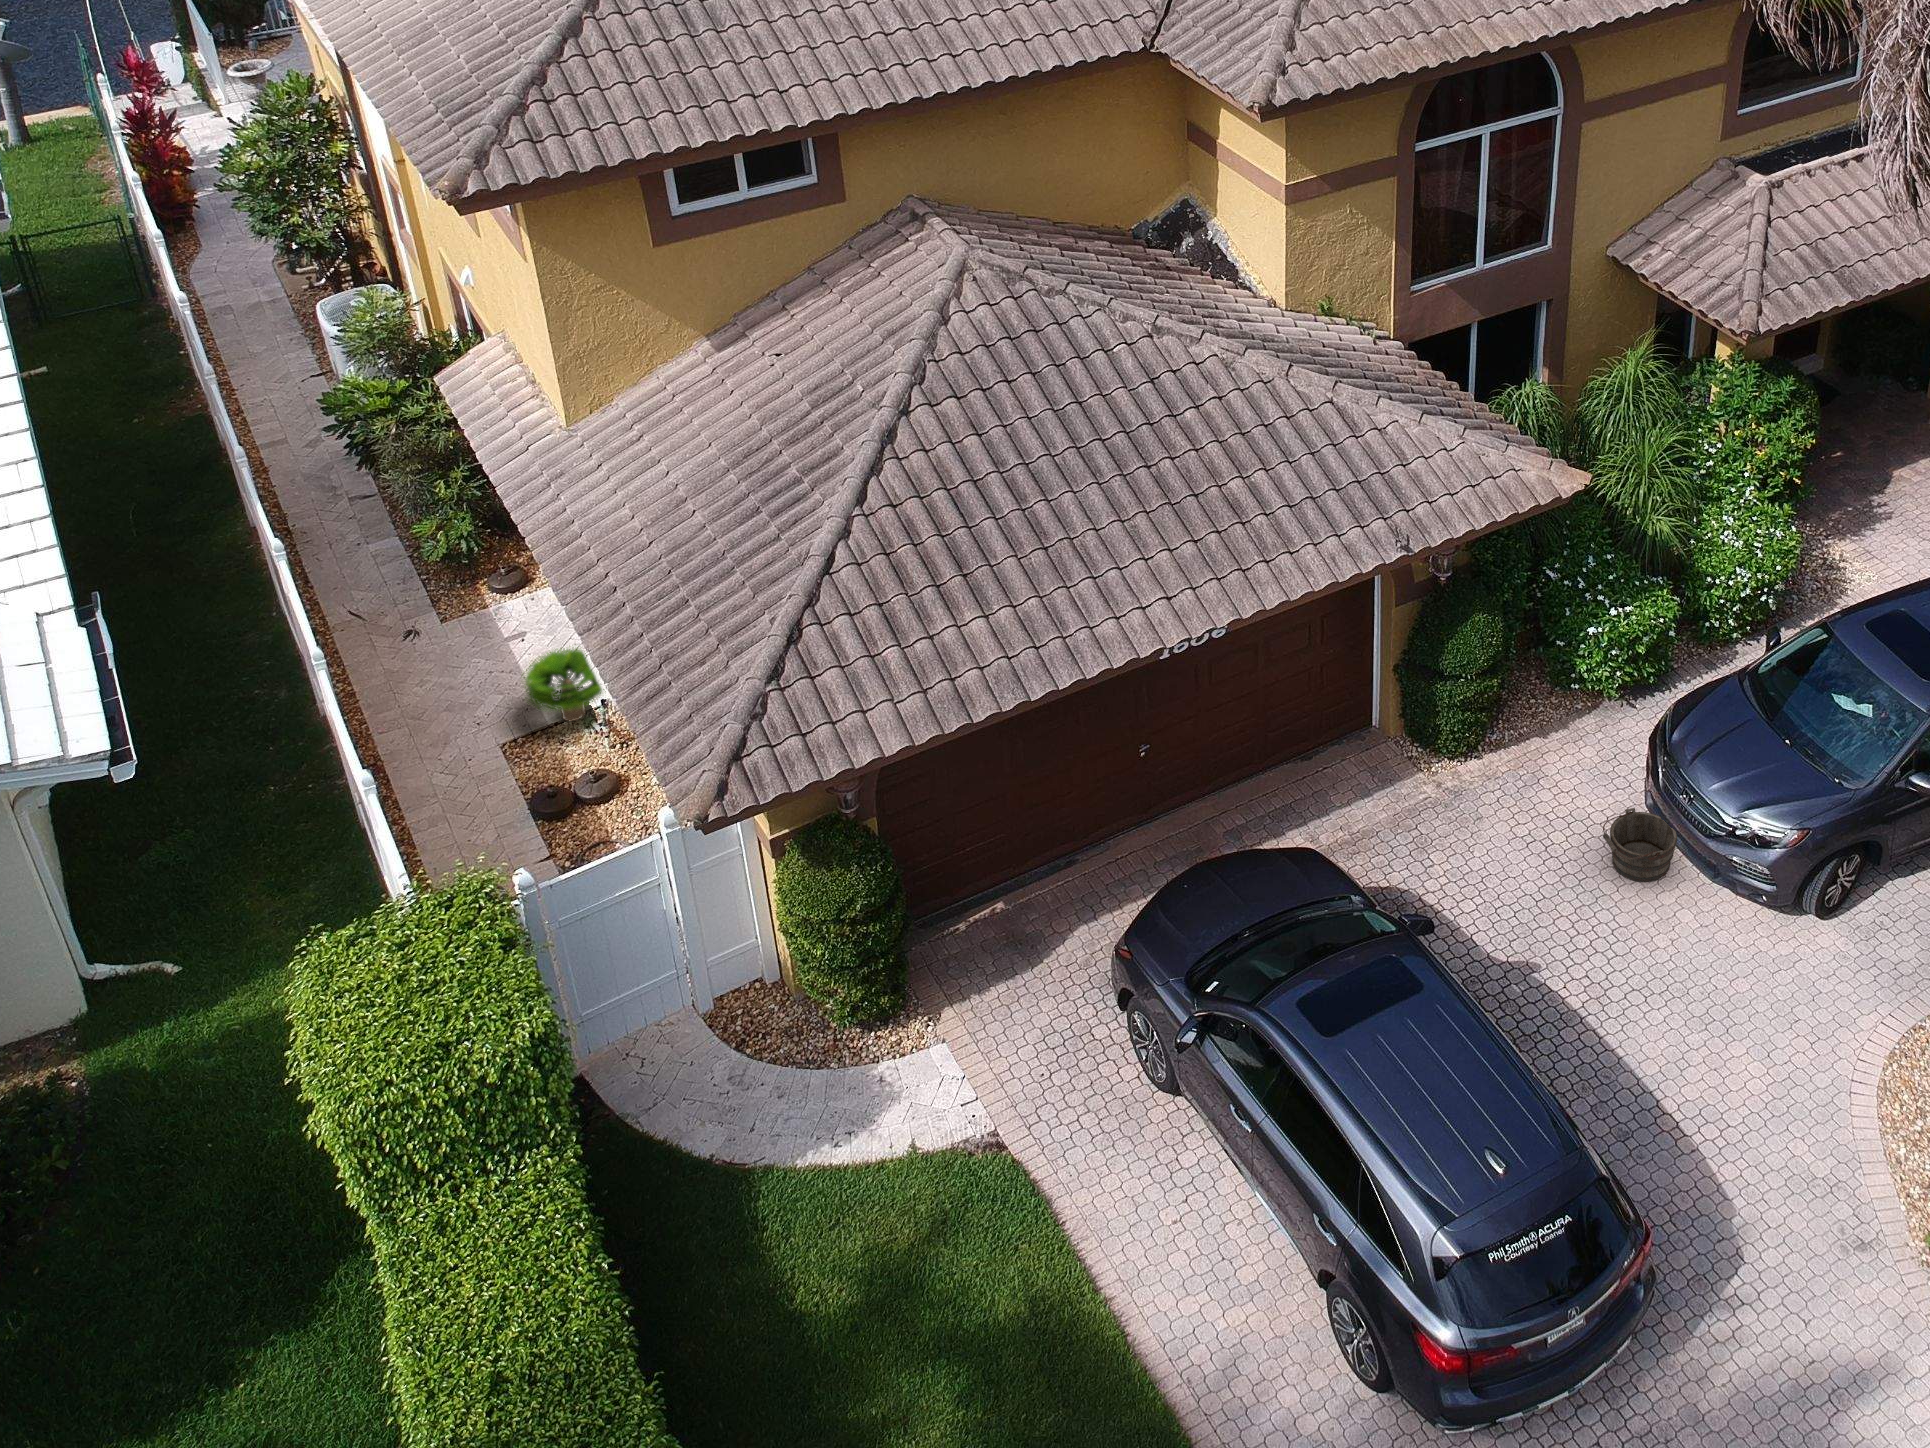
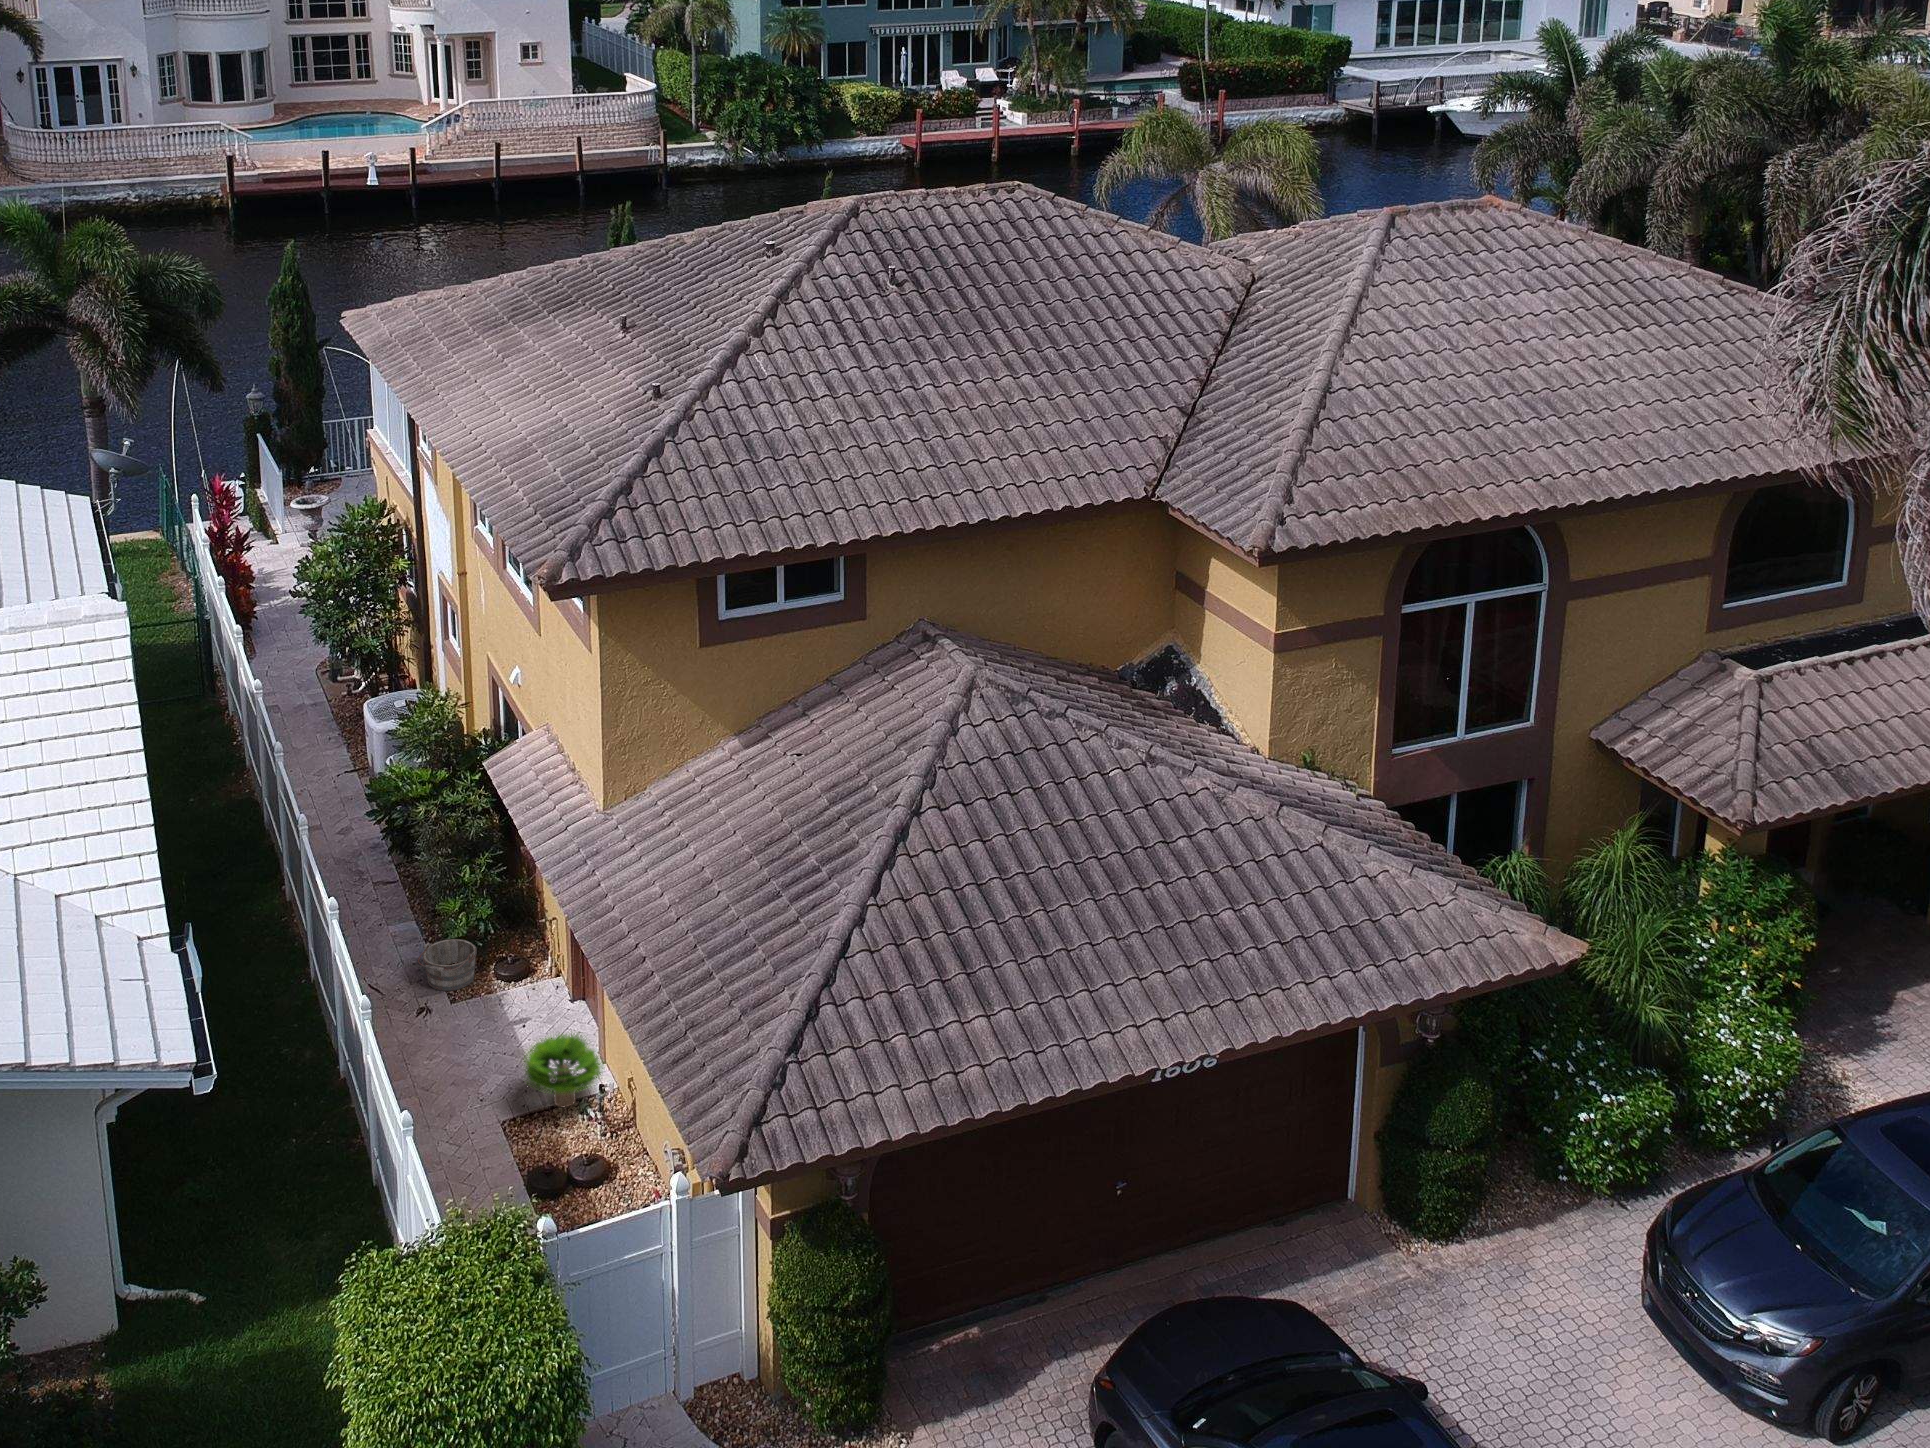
bucket: present [1603,808,1677,882] -> present [418,939,477,991]

